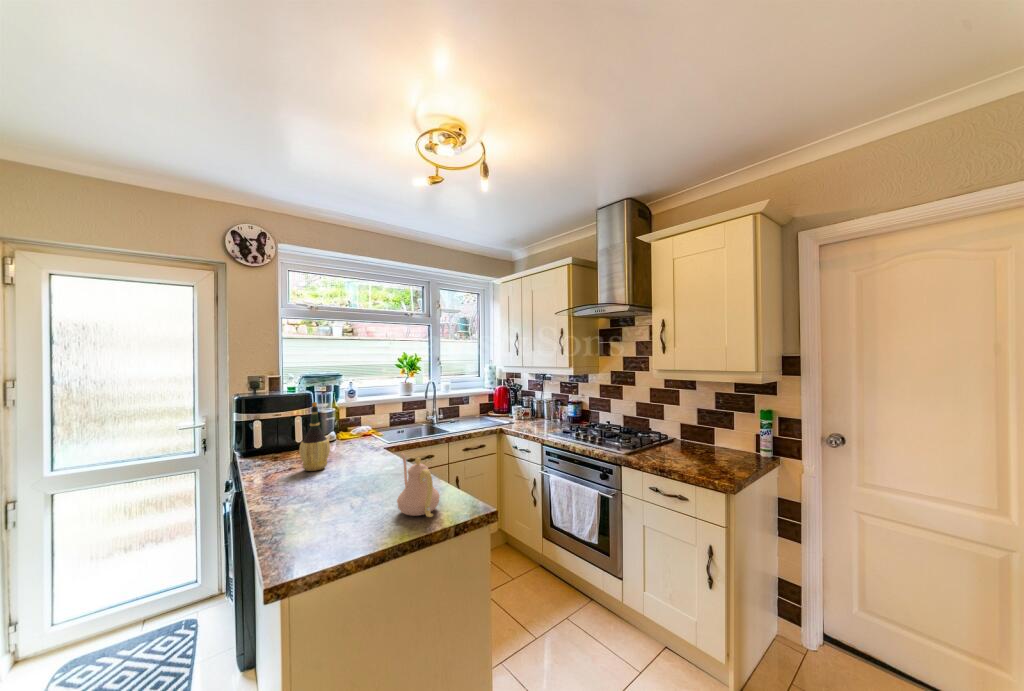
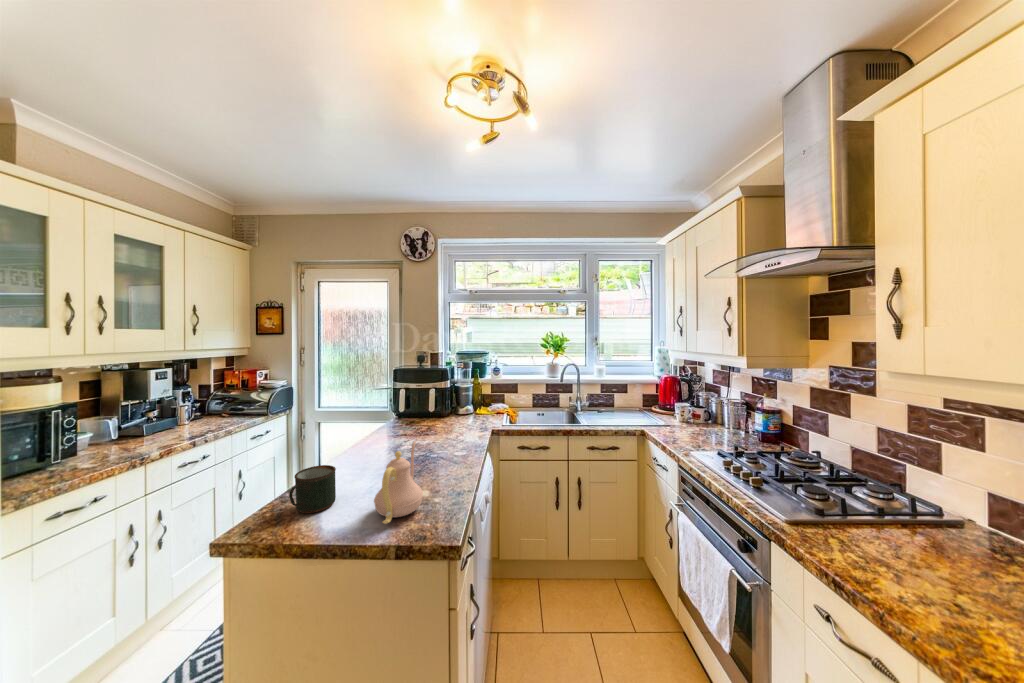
wine bottle: present [299,402,330,471] -> none [401,377,426,439]
mug: none [308,490,350,541] -> present [289,465,336,513]

